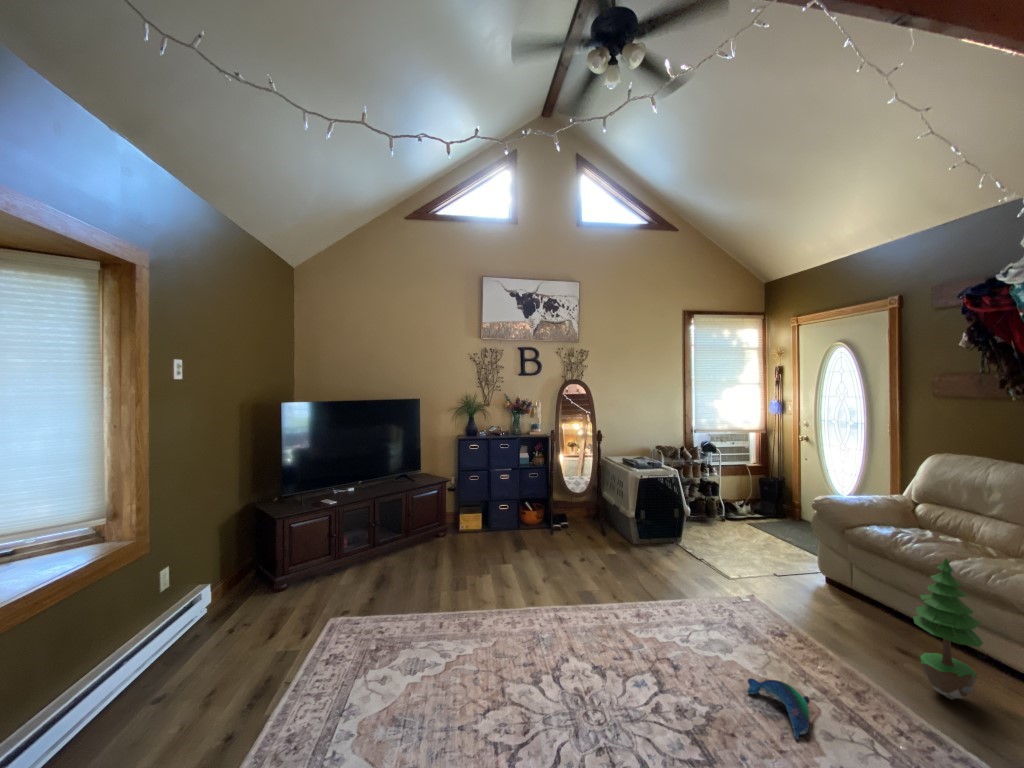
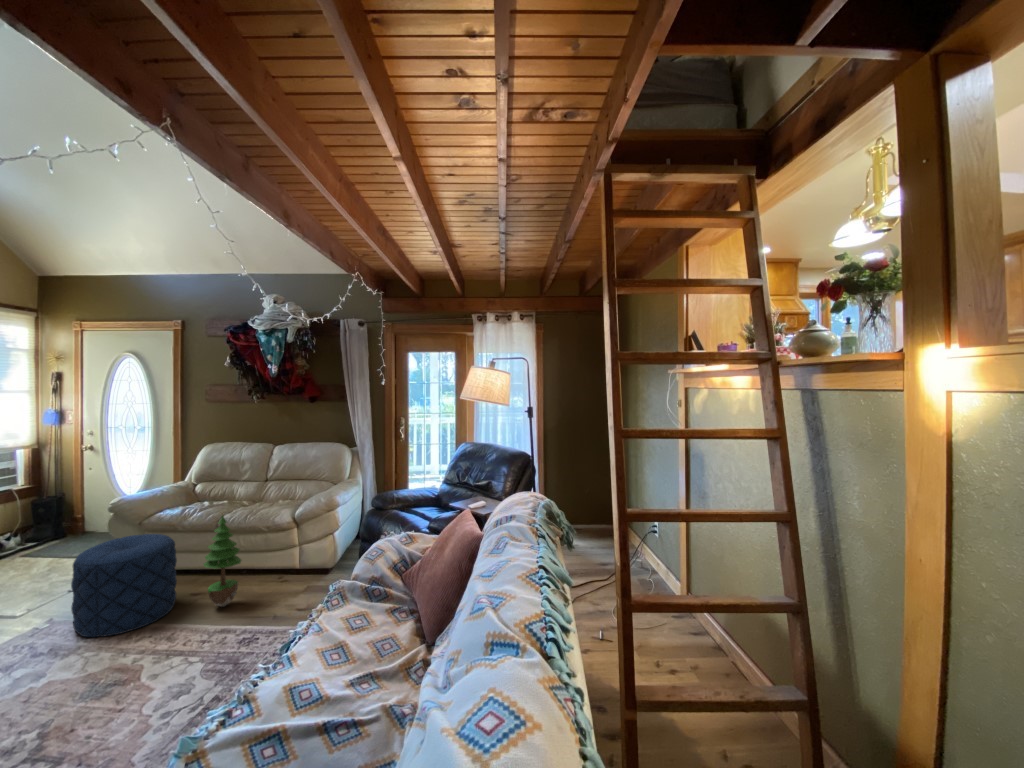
pouf: none [764,537,877,658] -> present [71,534,177,637]
plush toy: present [747,678,810,739] -> none [73,658,138,694]

